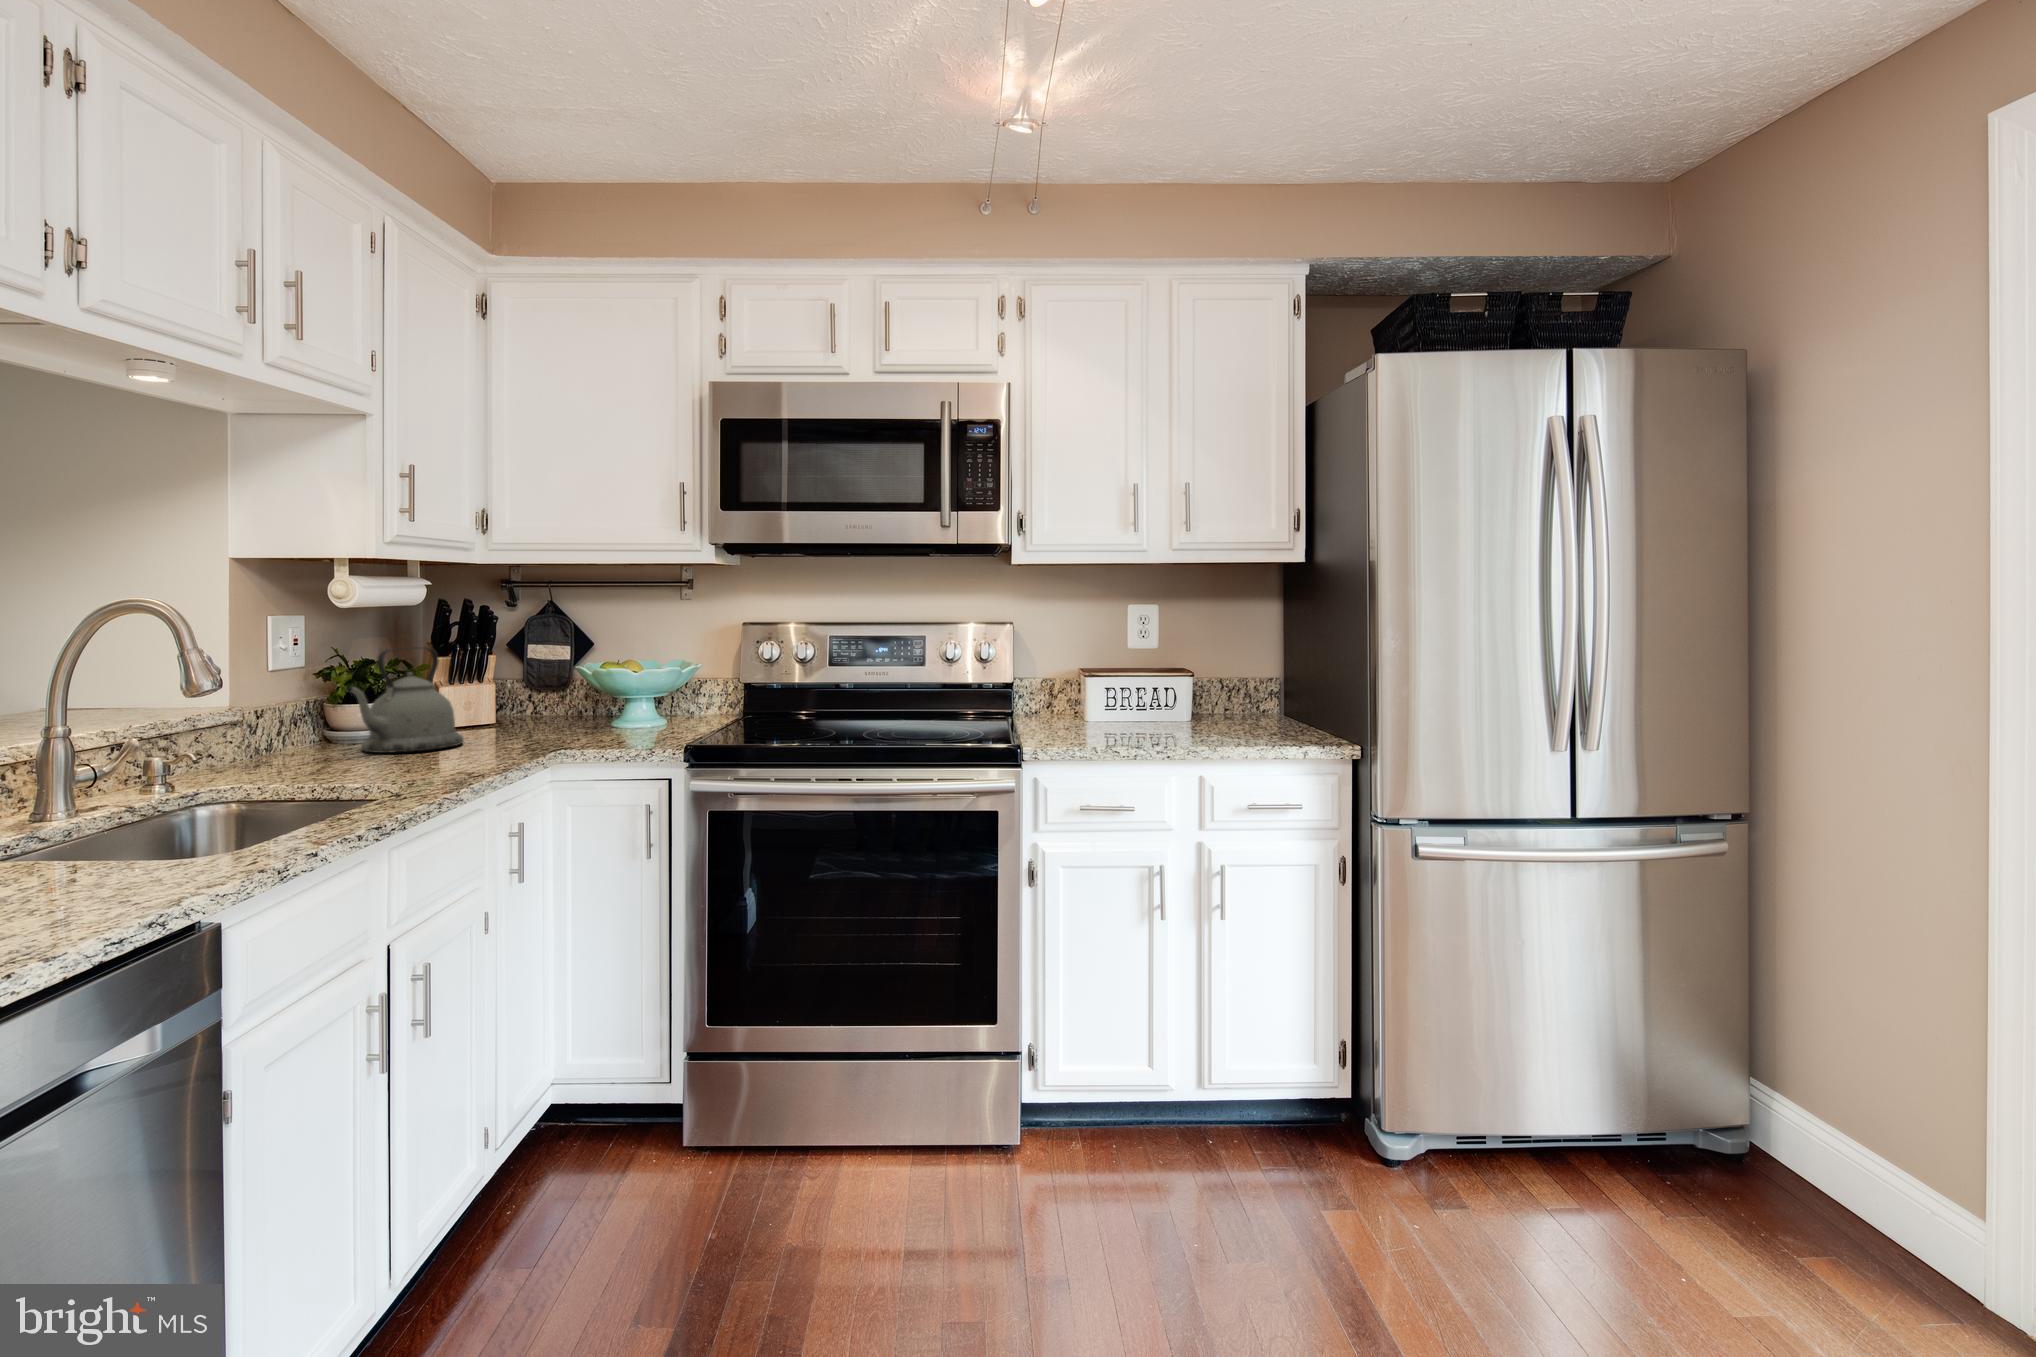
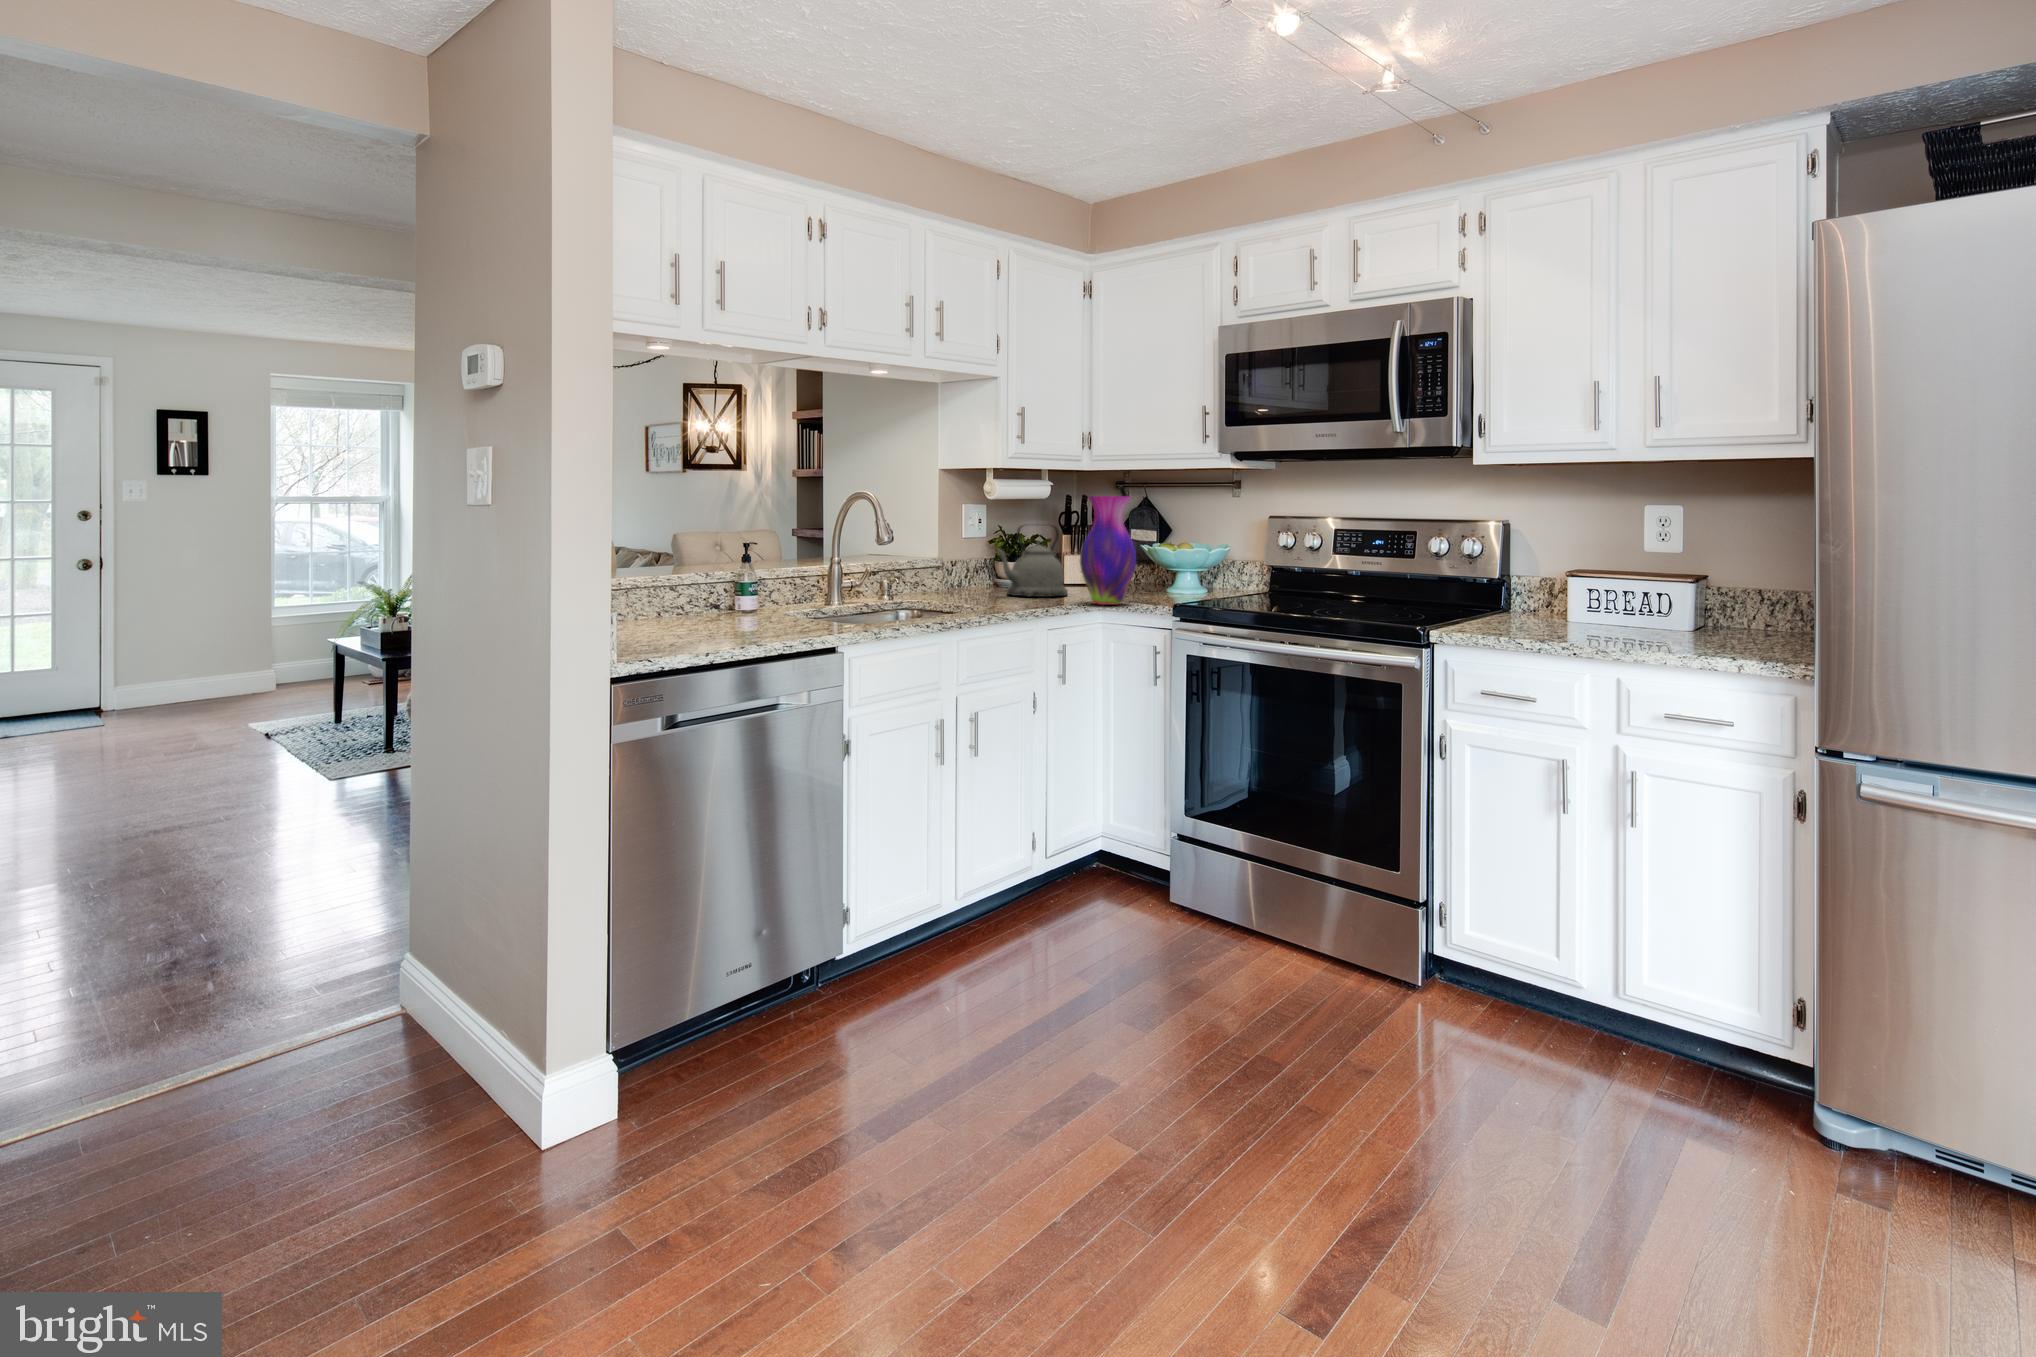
vase: none [505,607,589,754] -> present [1080,496,1136,605]

